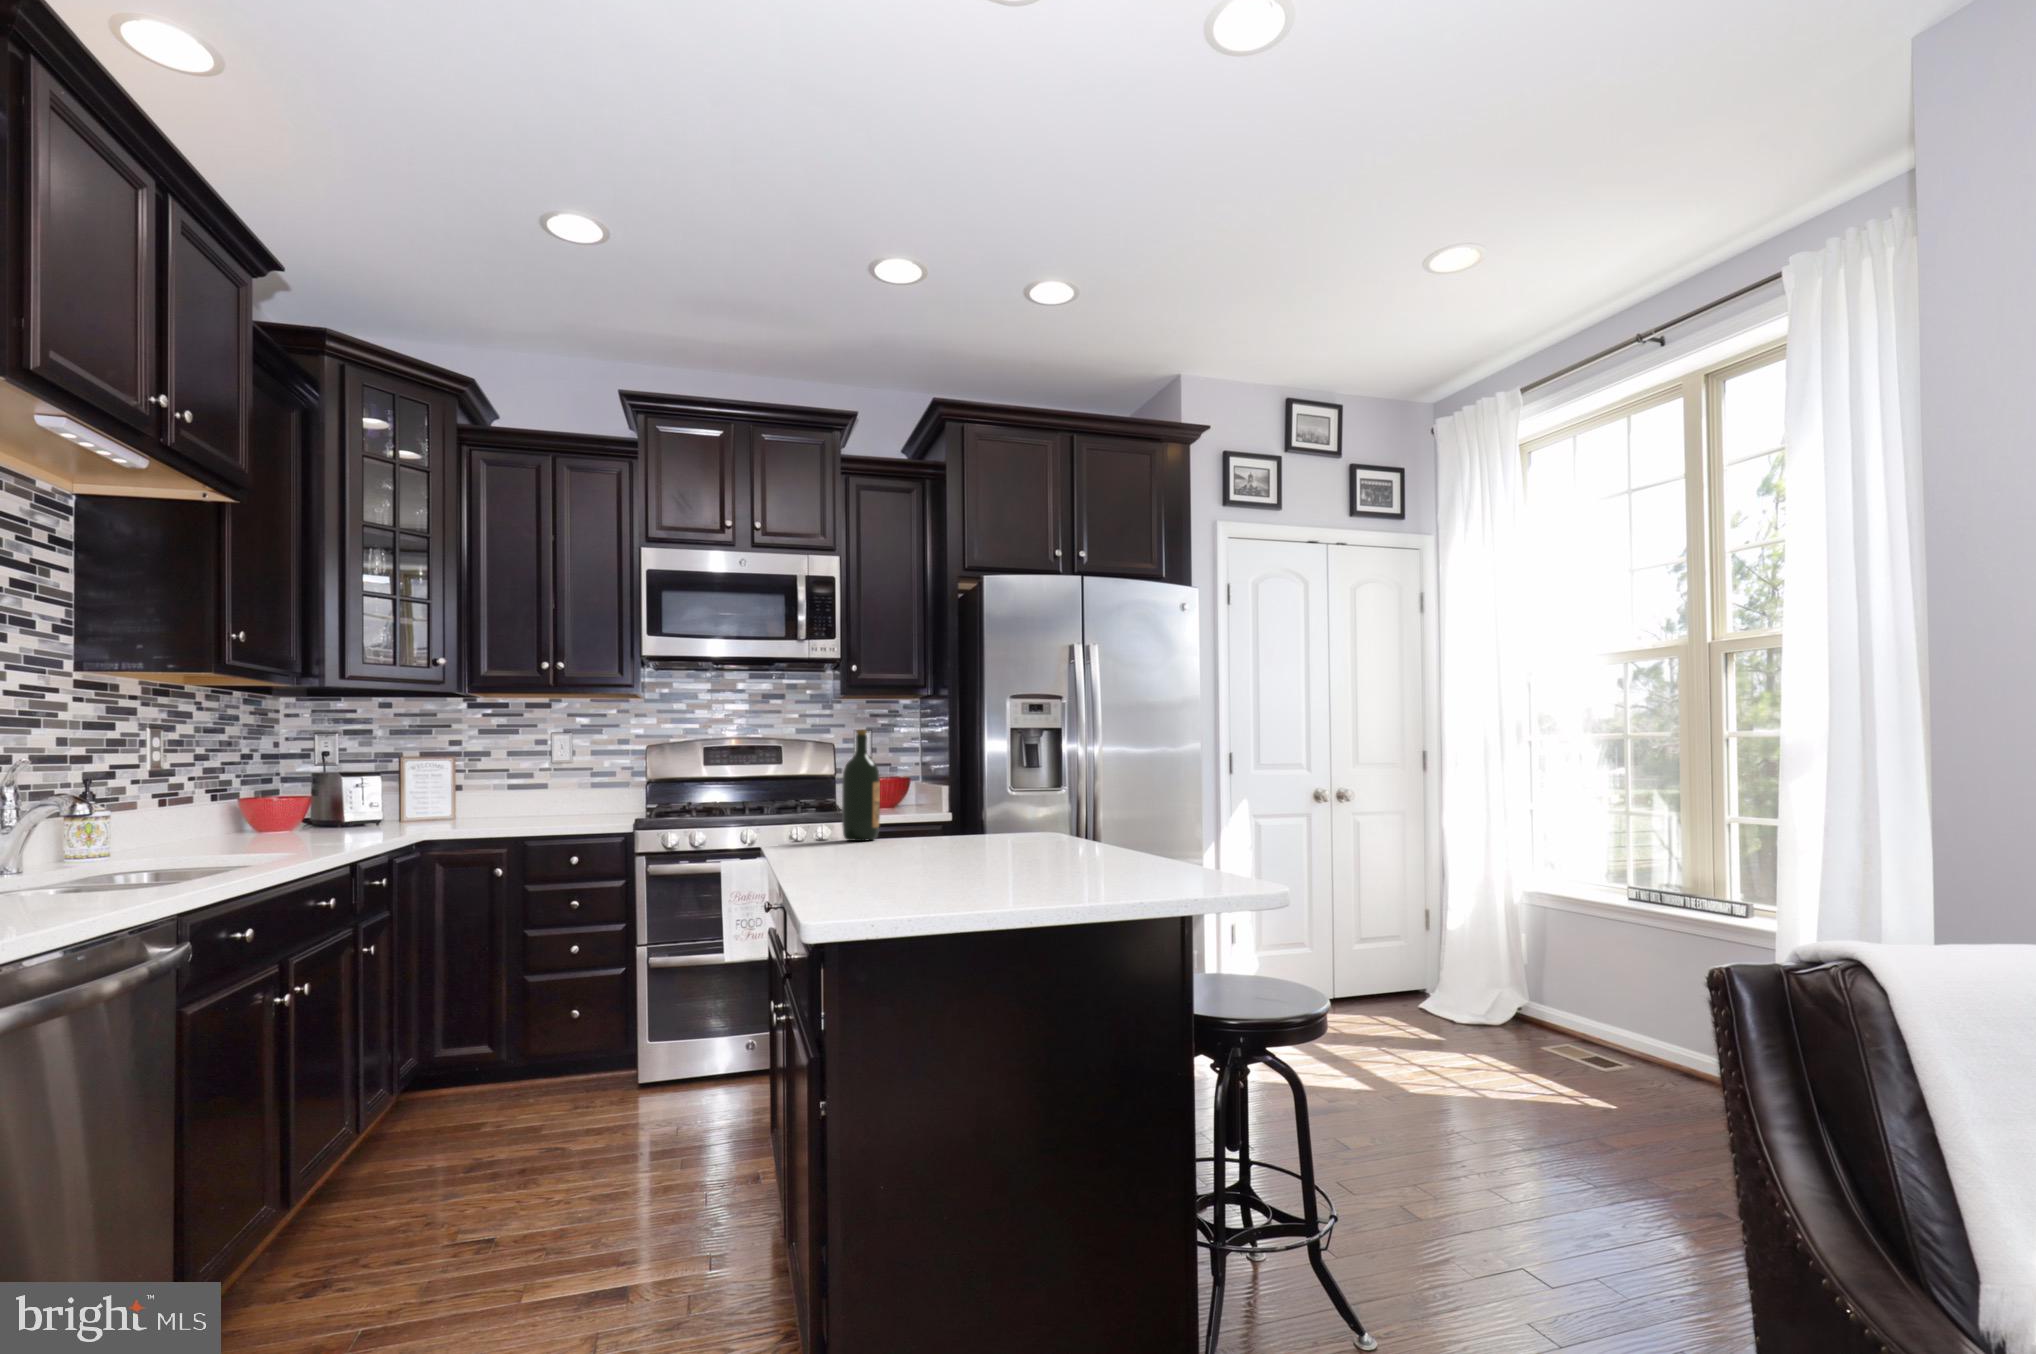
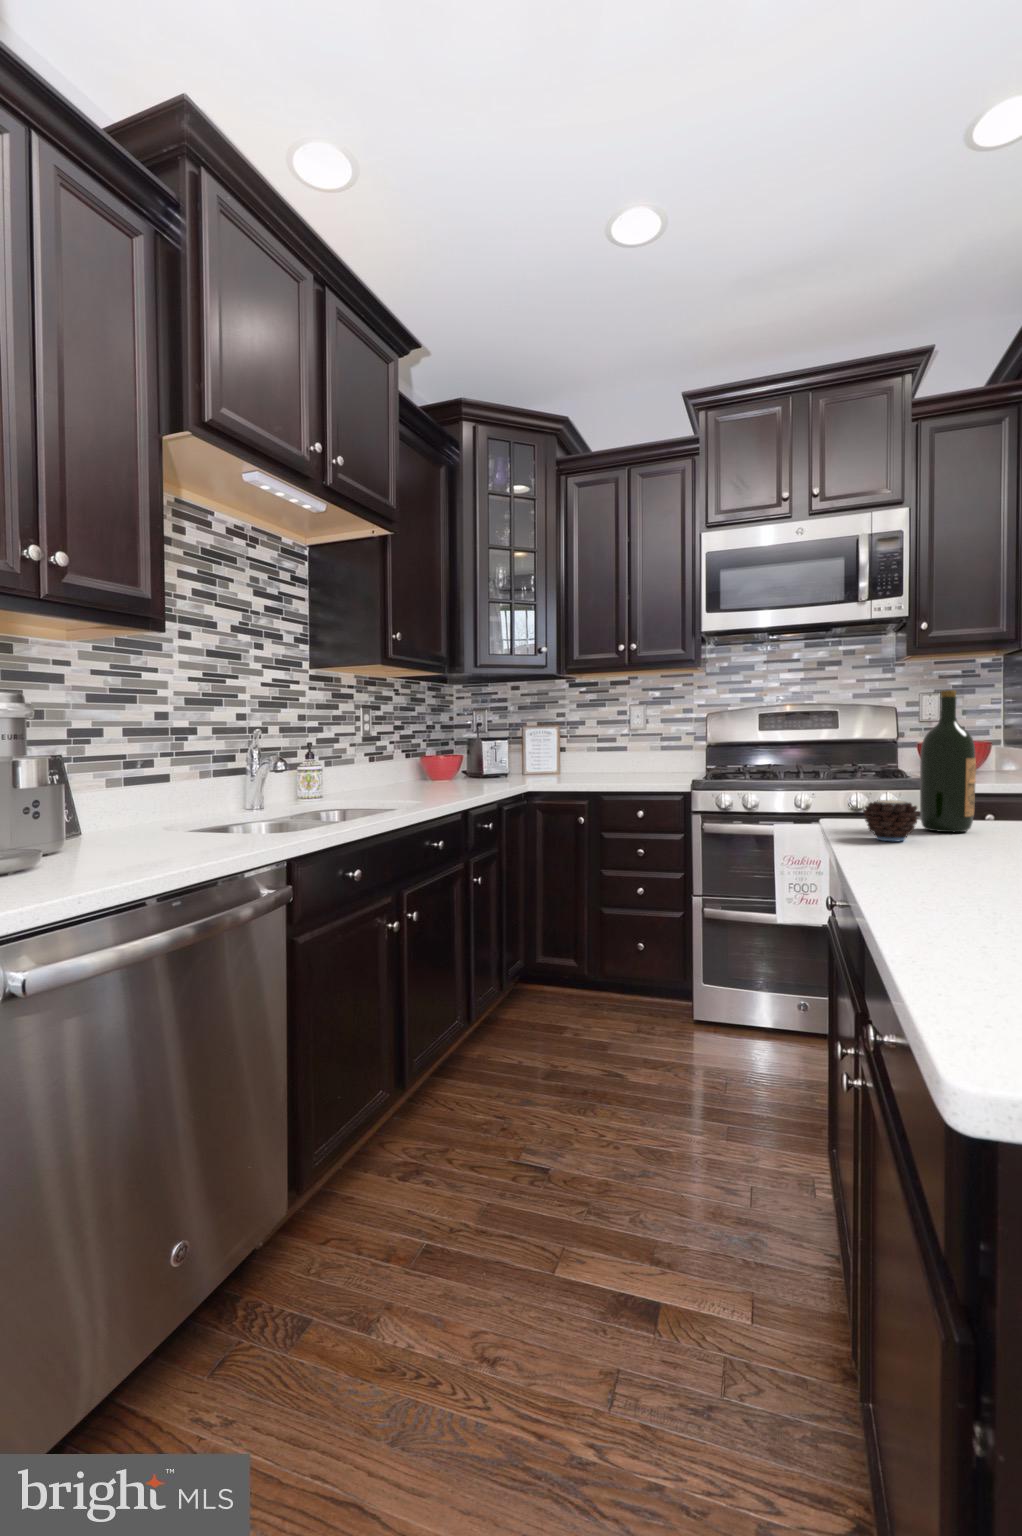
candle: none [799,810,840,848] -> present [863,796,920,841]

